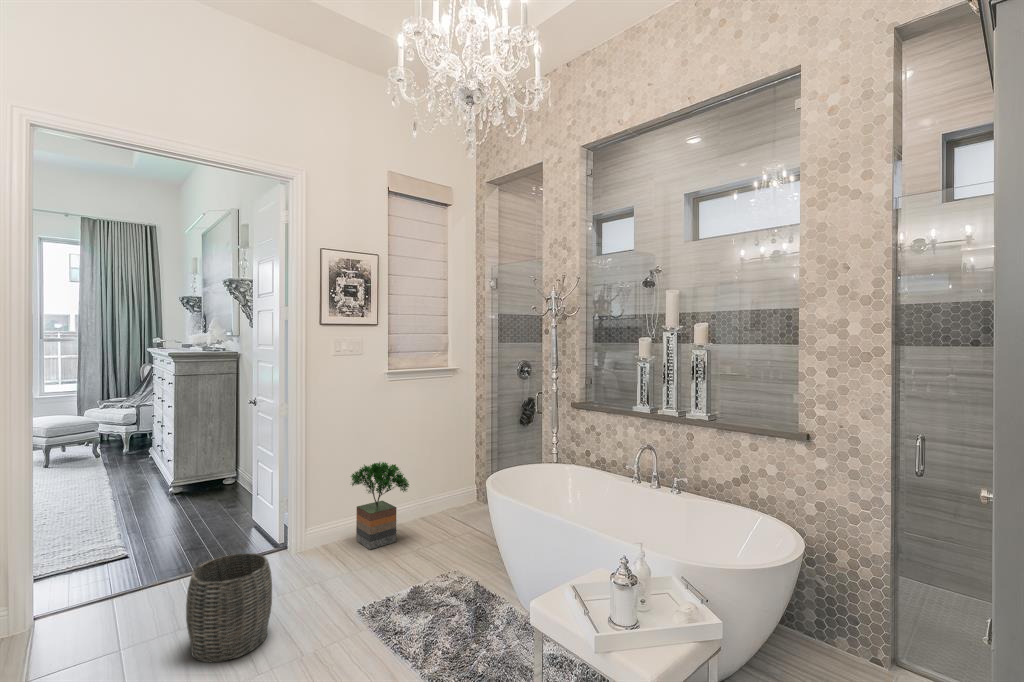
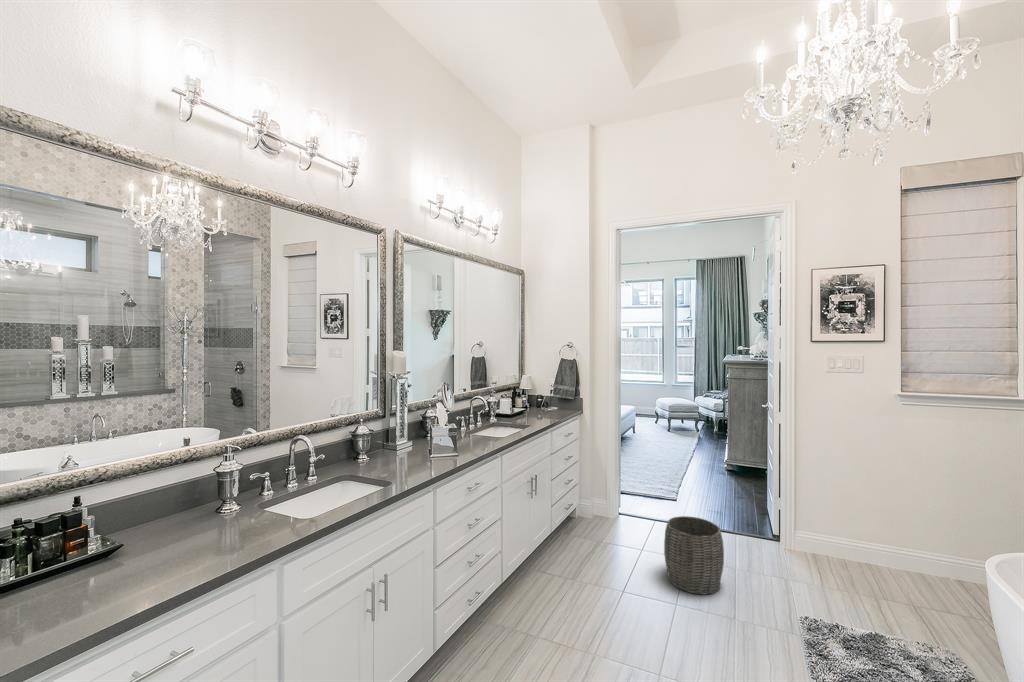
potted tree: present [351,462,409,549] -> none [838,486,917,583]

